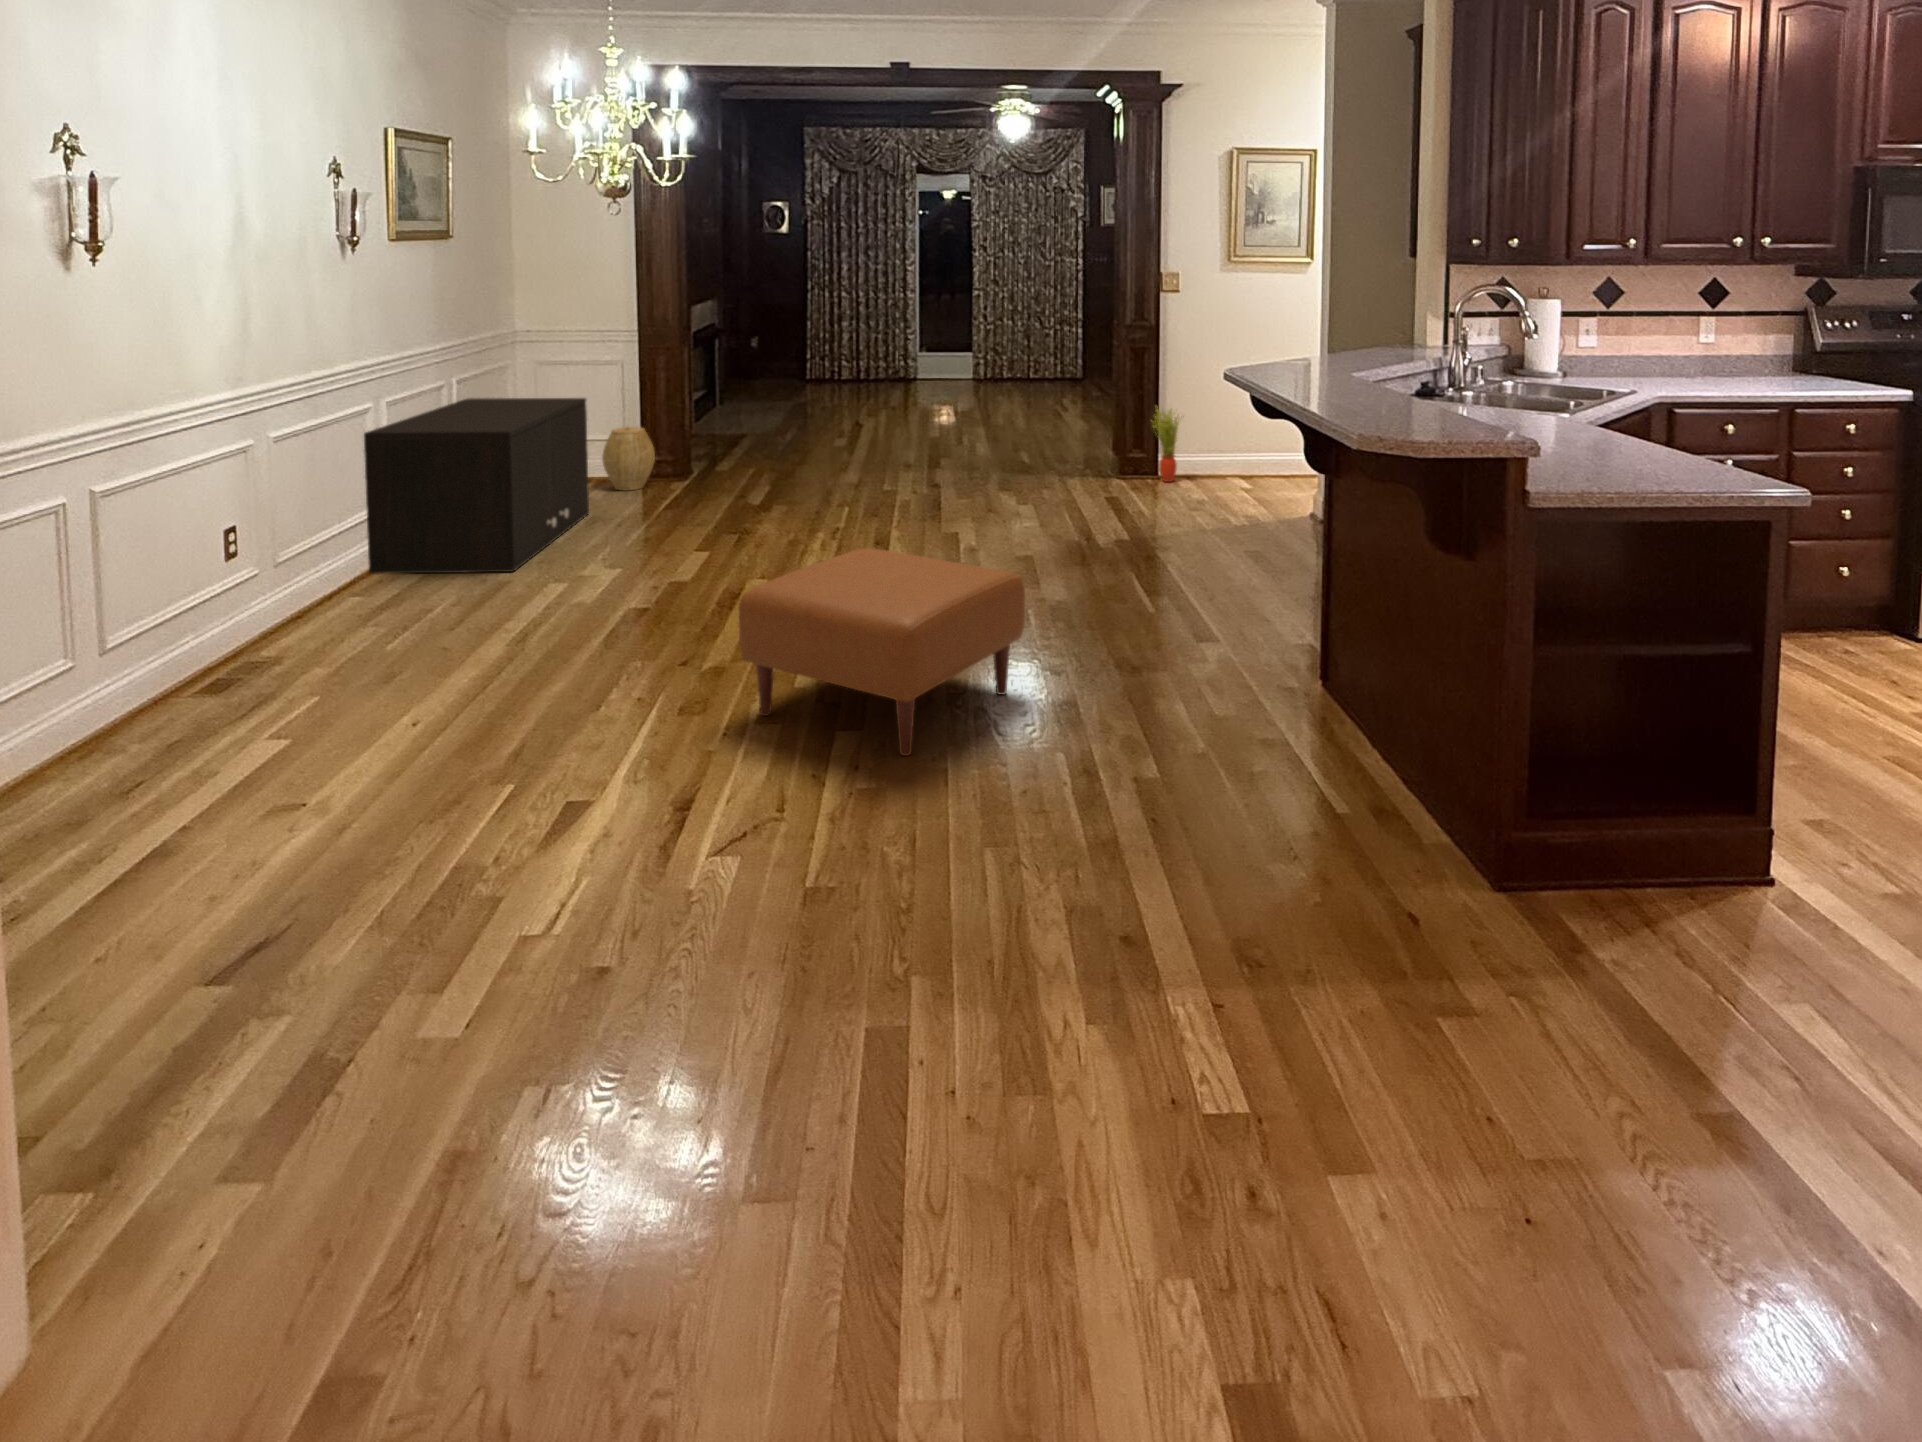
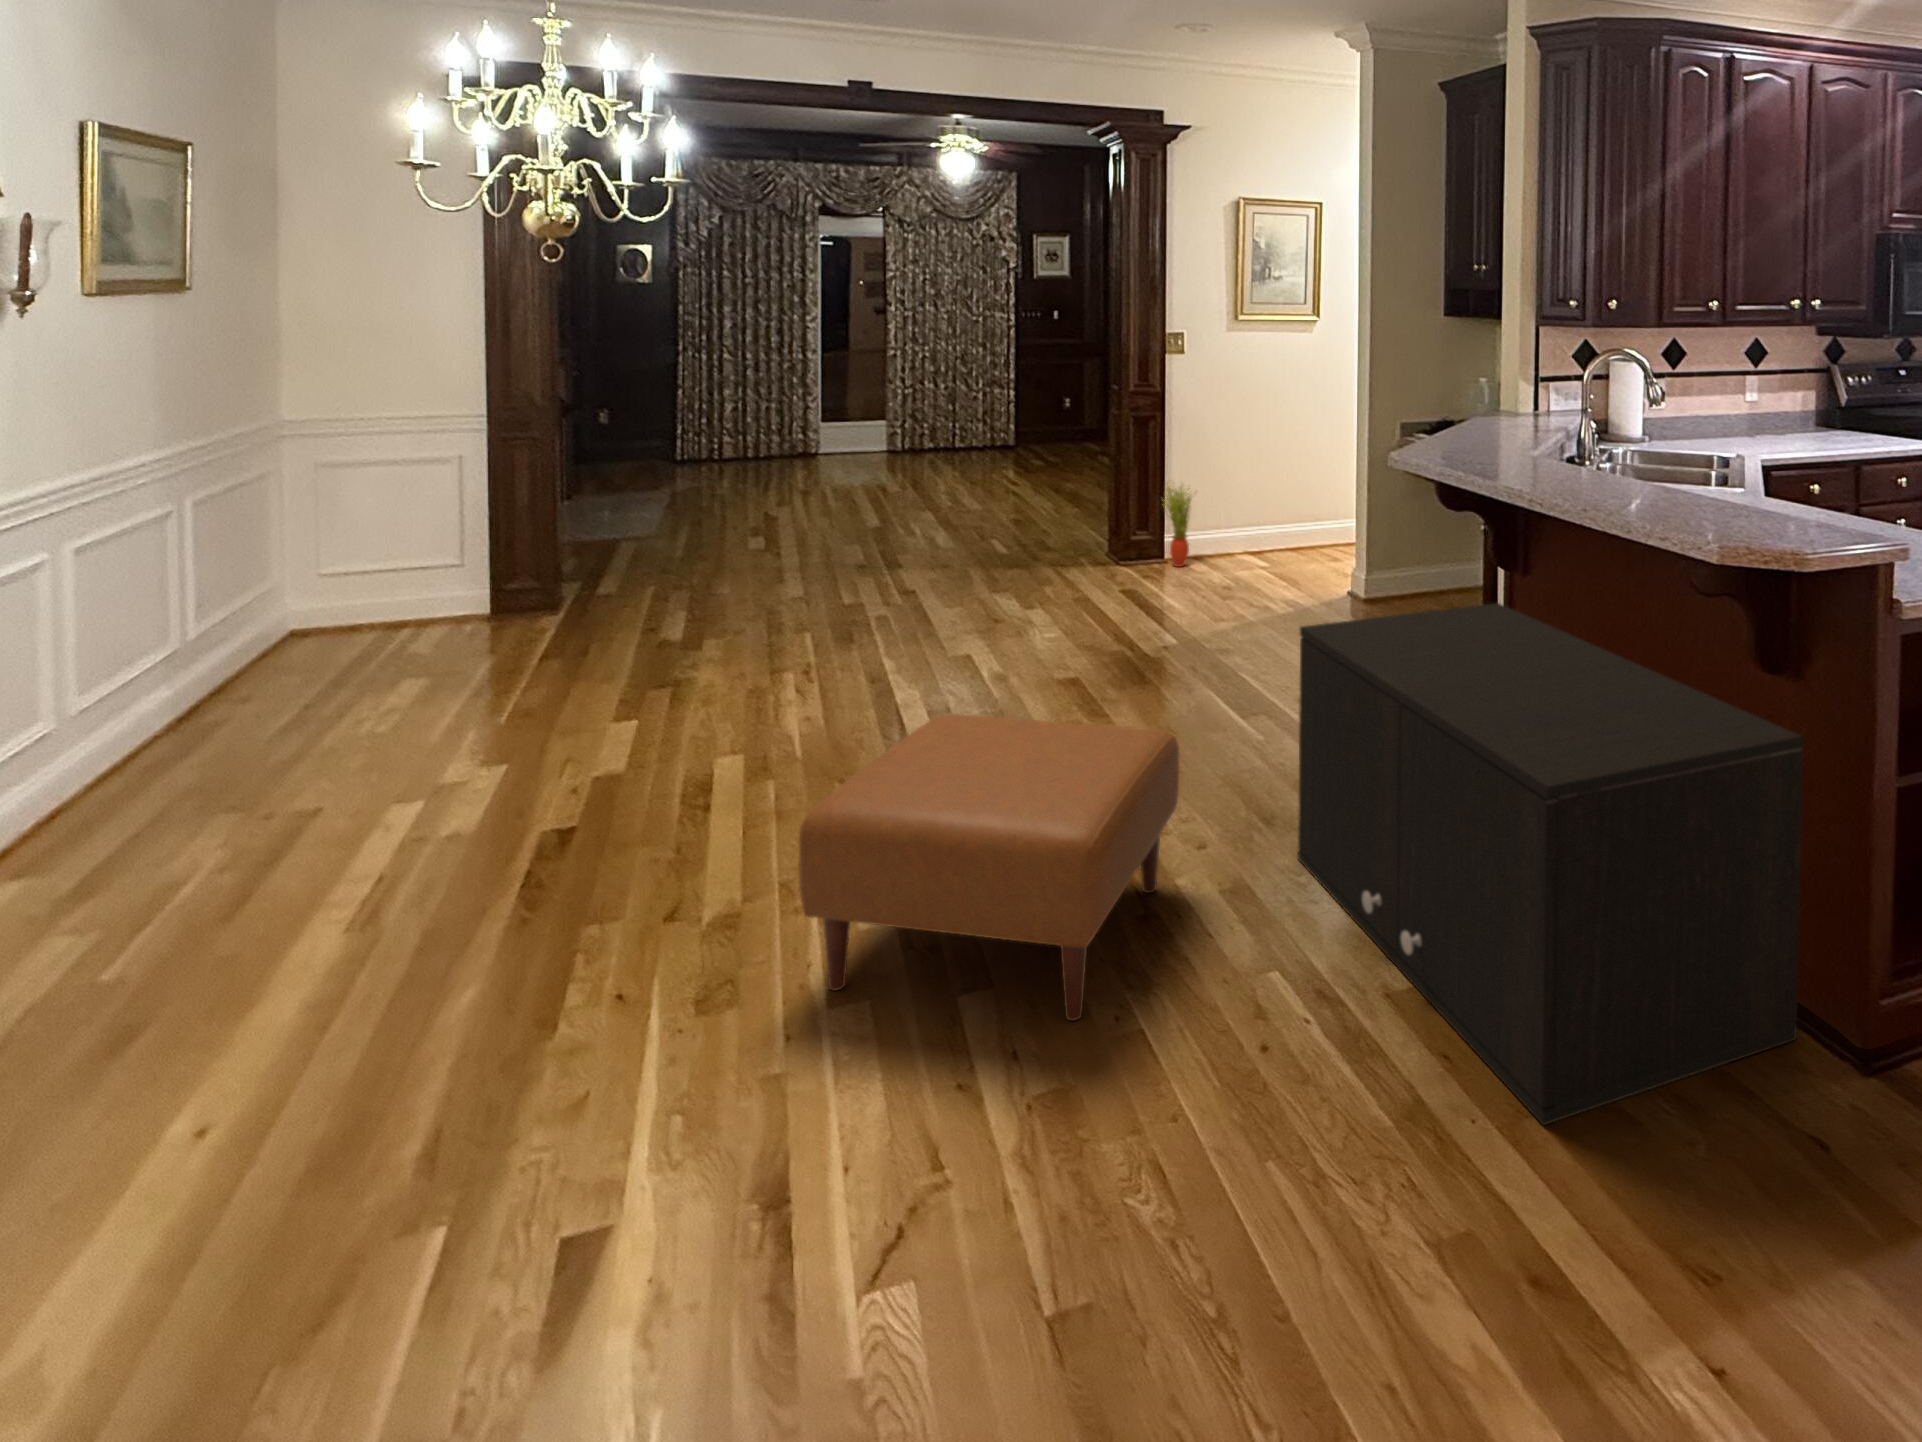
storage cabinet: present [364,398,589,574] -> present [1298,603,1803,1125]
woven basket: present [602,427,655,491] -> none [429,547,512,637]

